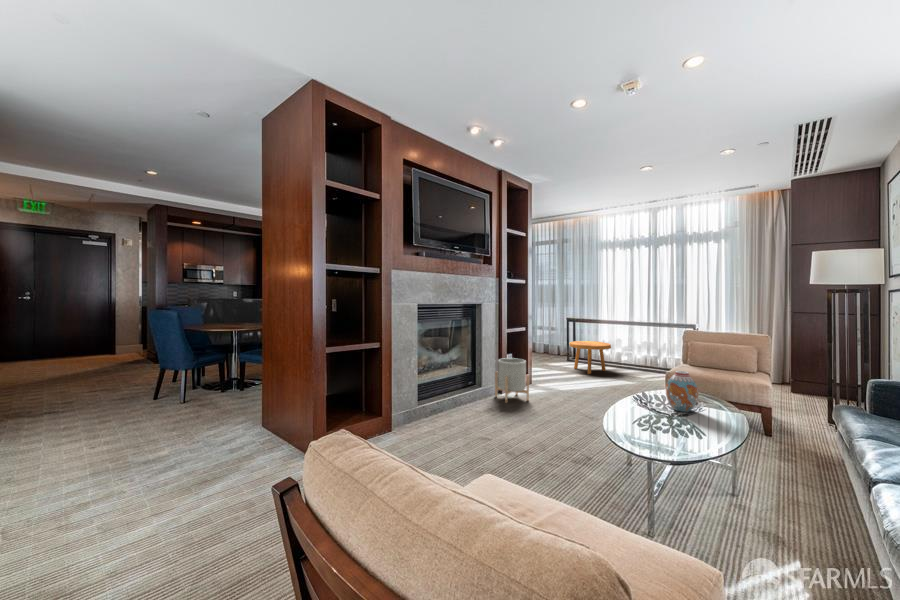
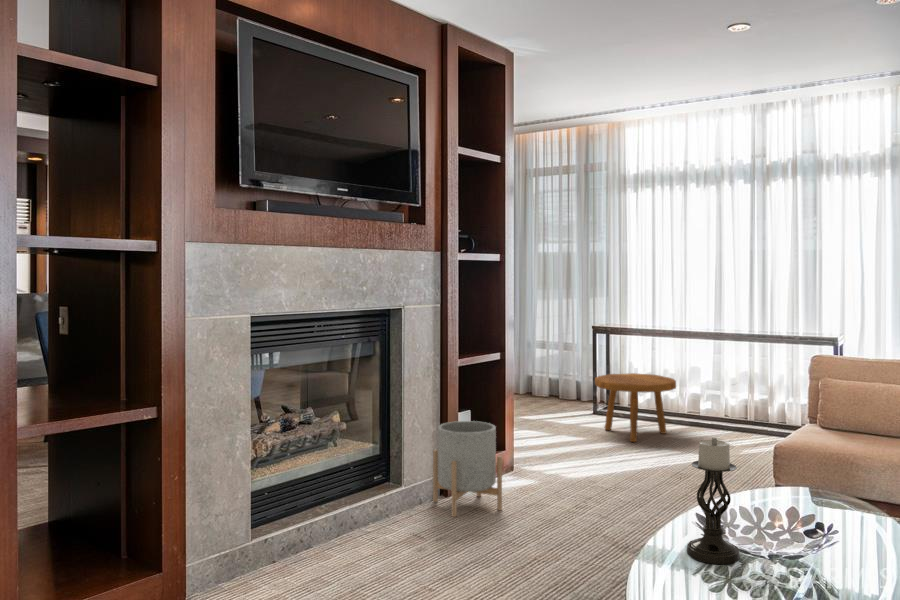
candle holder: none [629,358,656,417] -> present [686,438,740,564]
vase: present [666,371,699,412] -> none [762,459,827,547]

